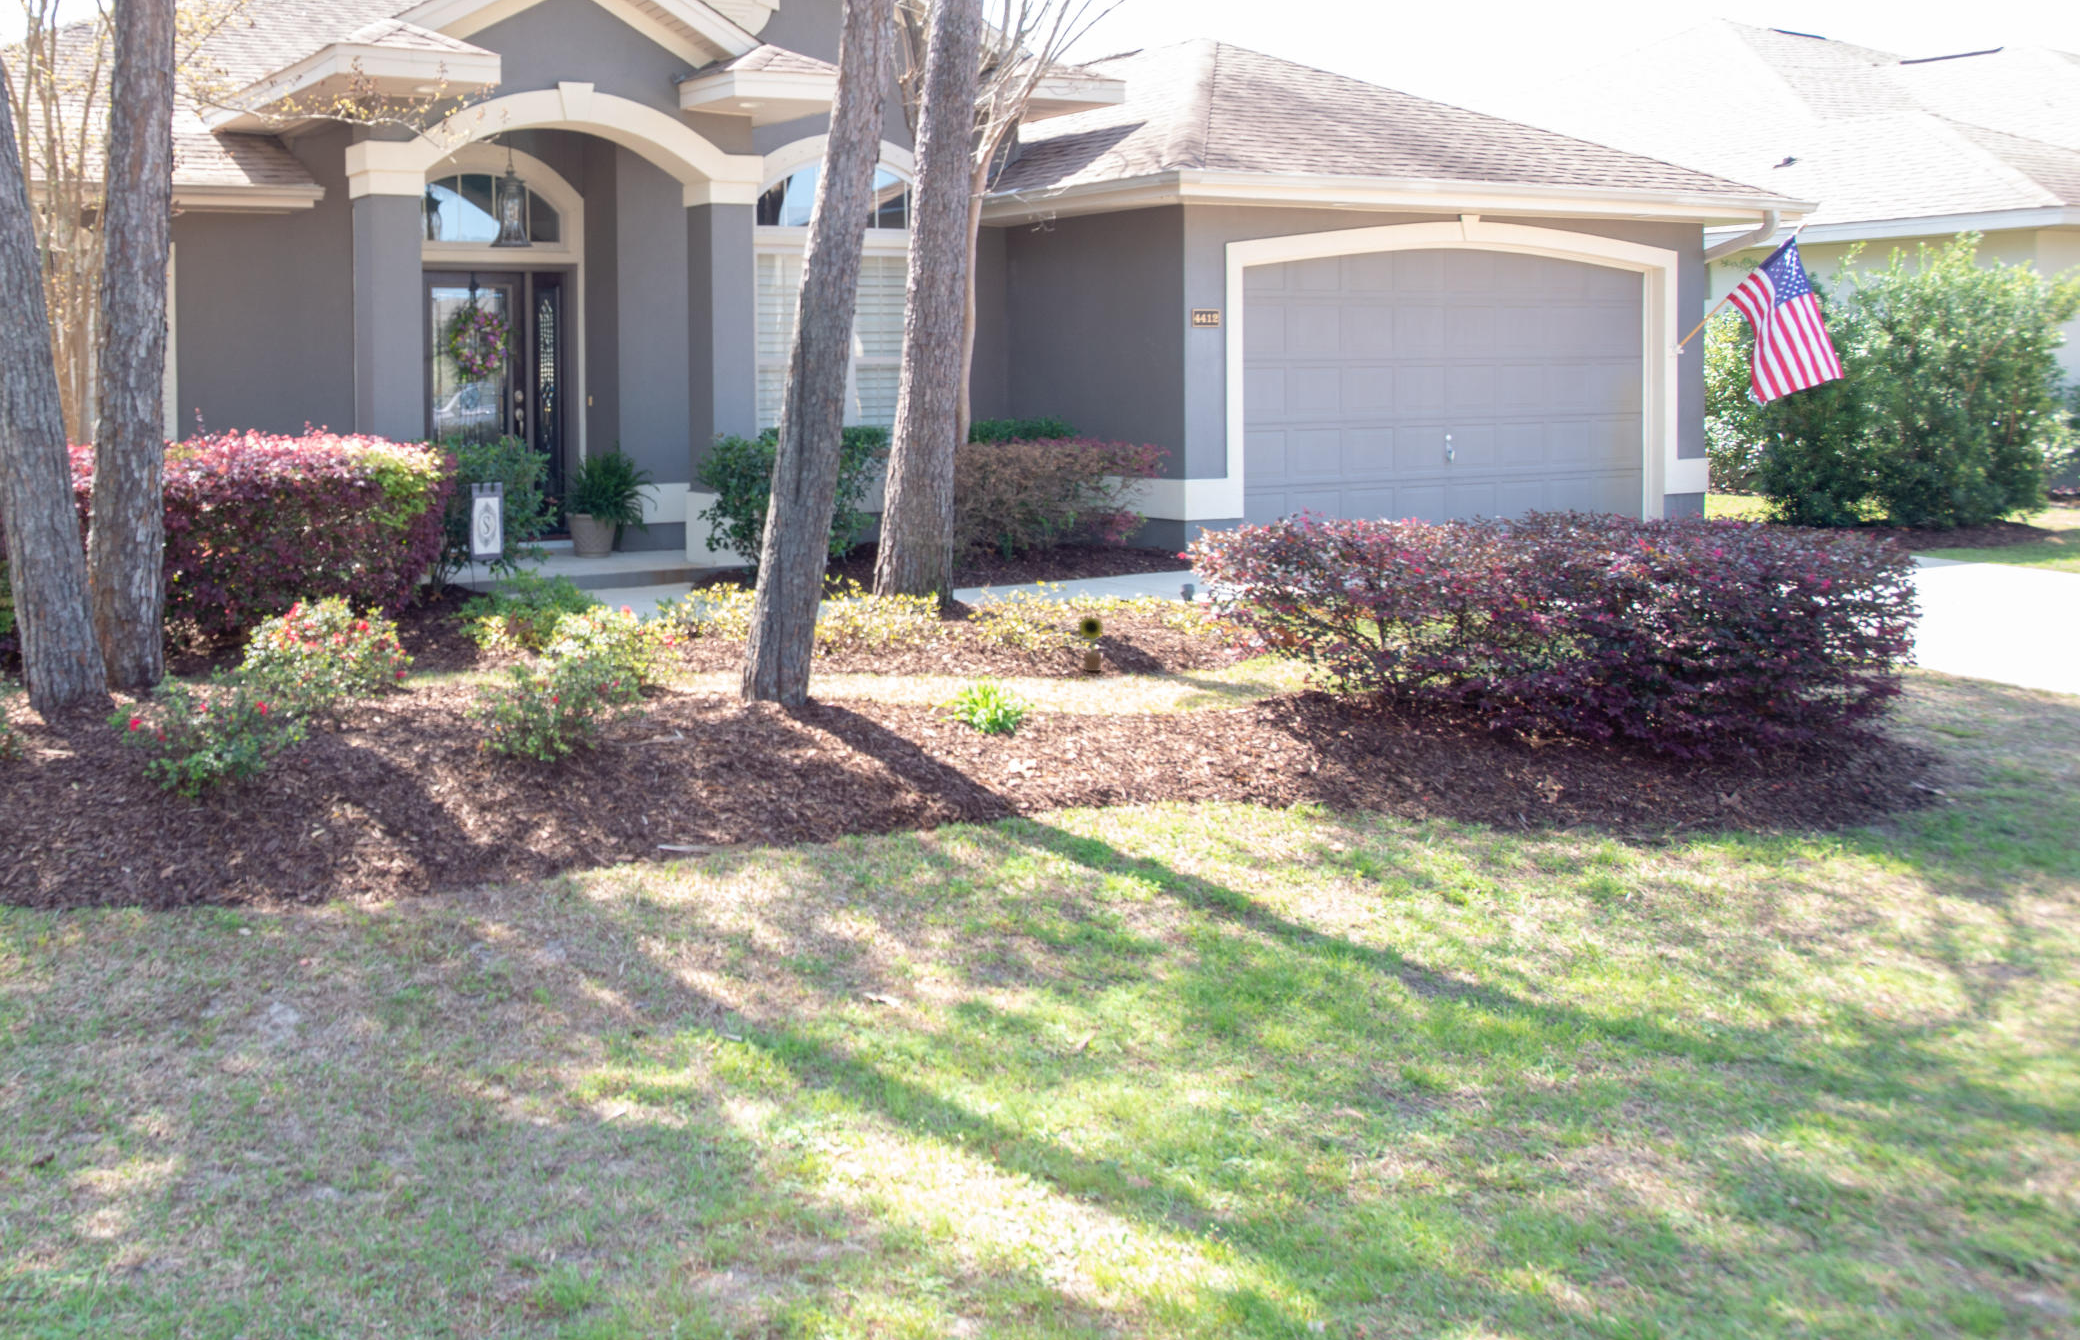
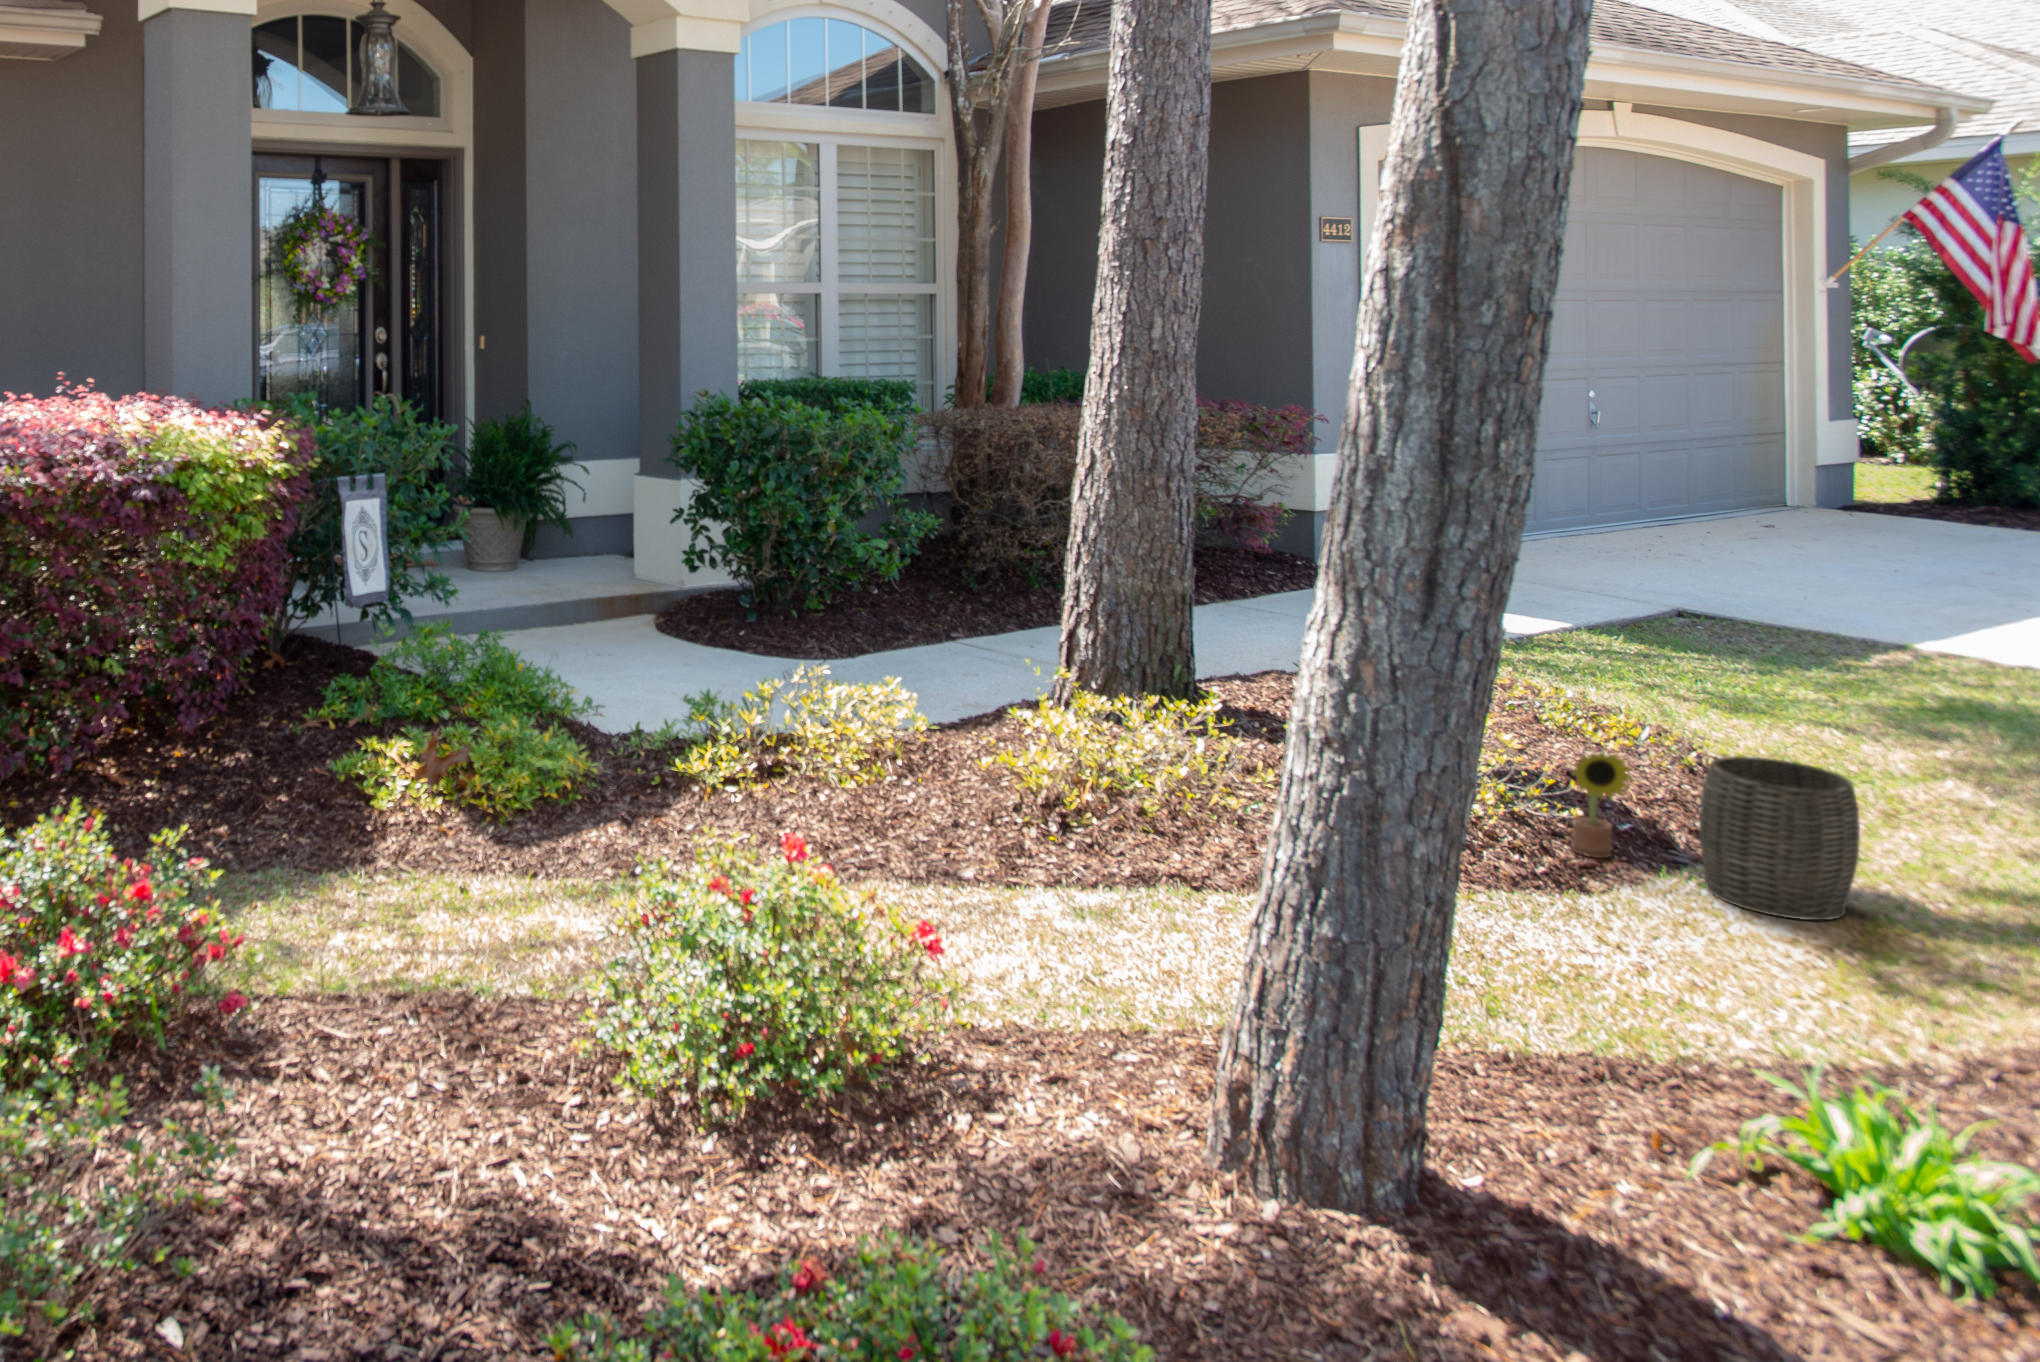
woven basket: none [1126,617,1193,691] -> present [1699,756,1860,920]

